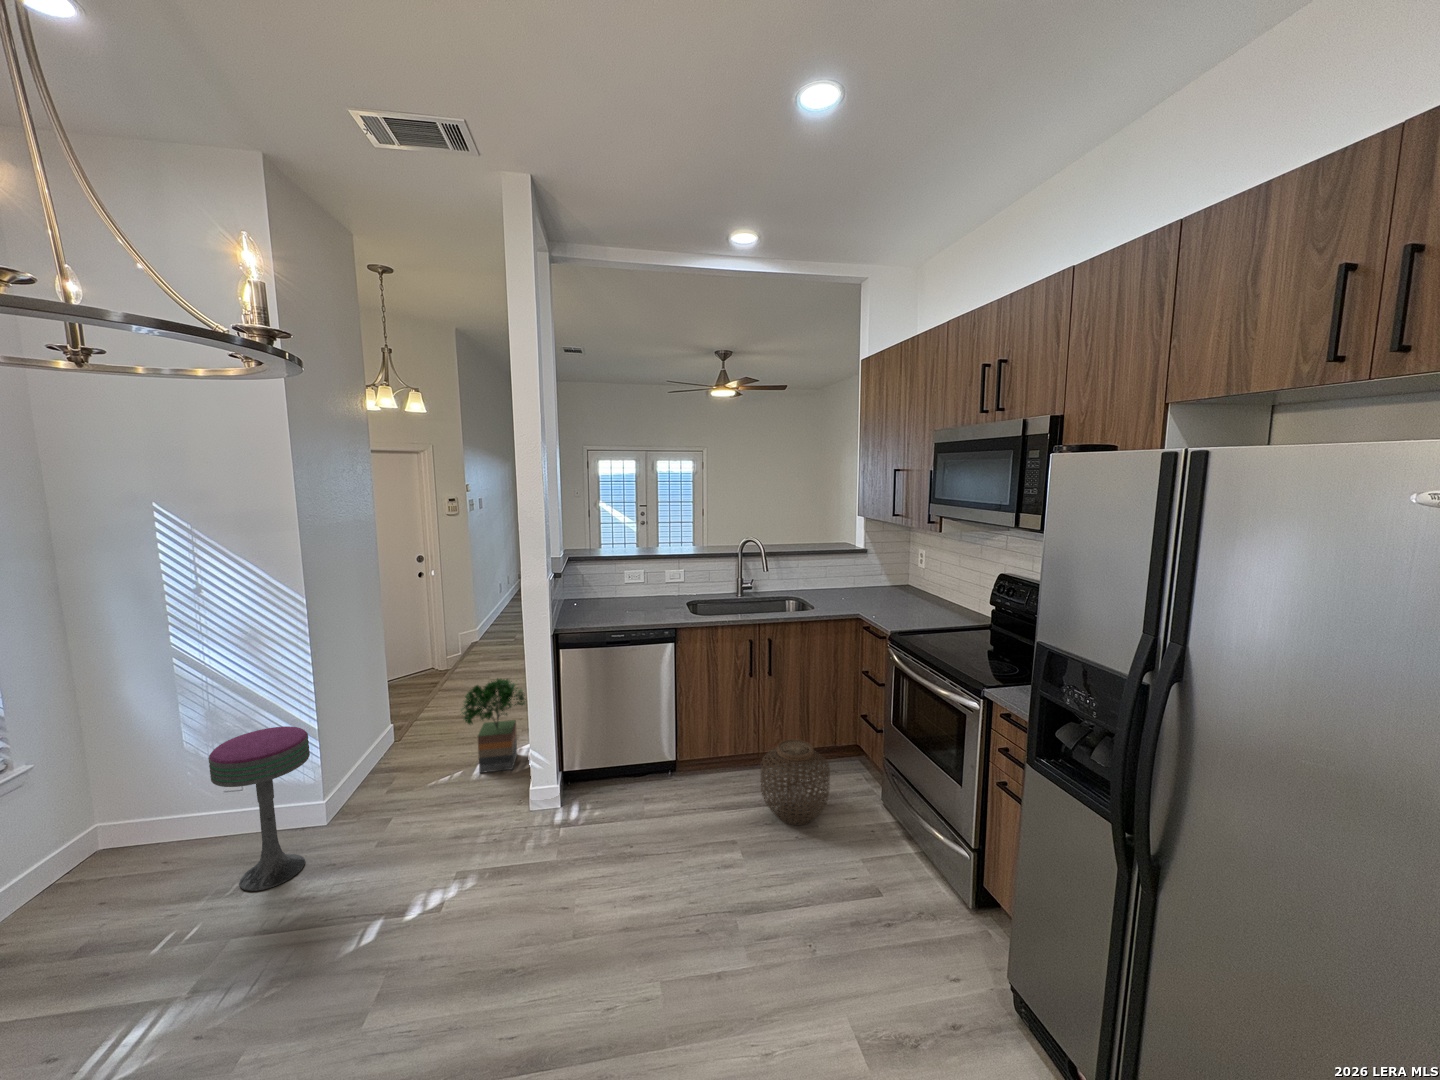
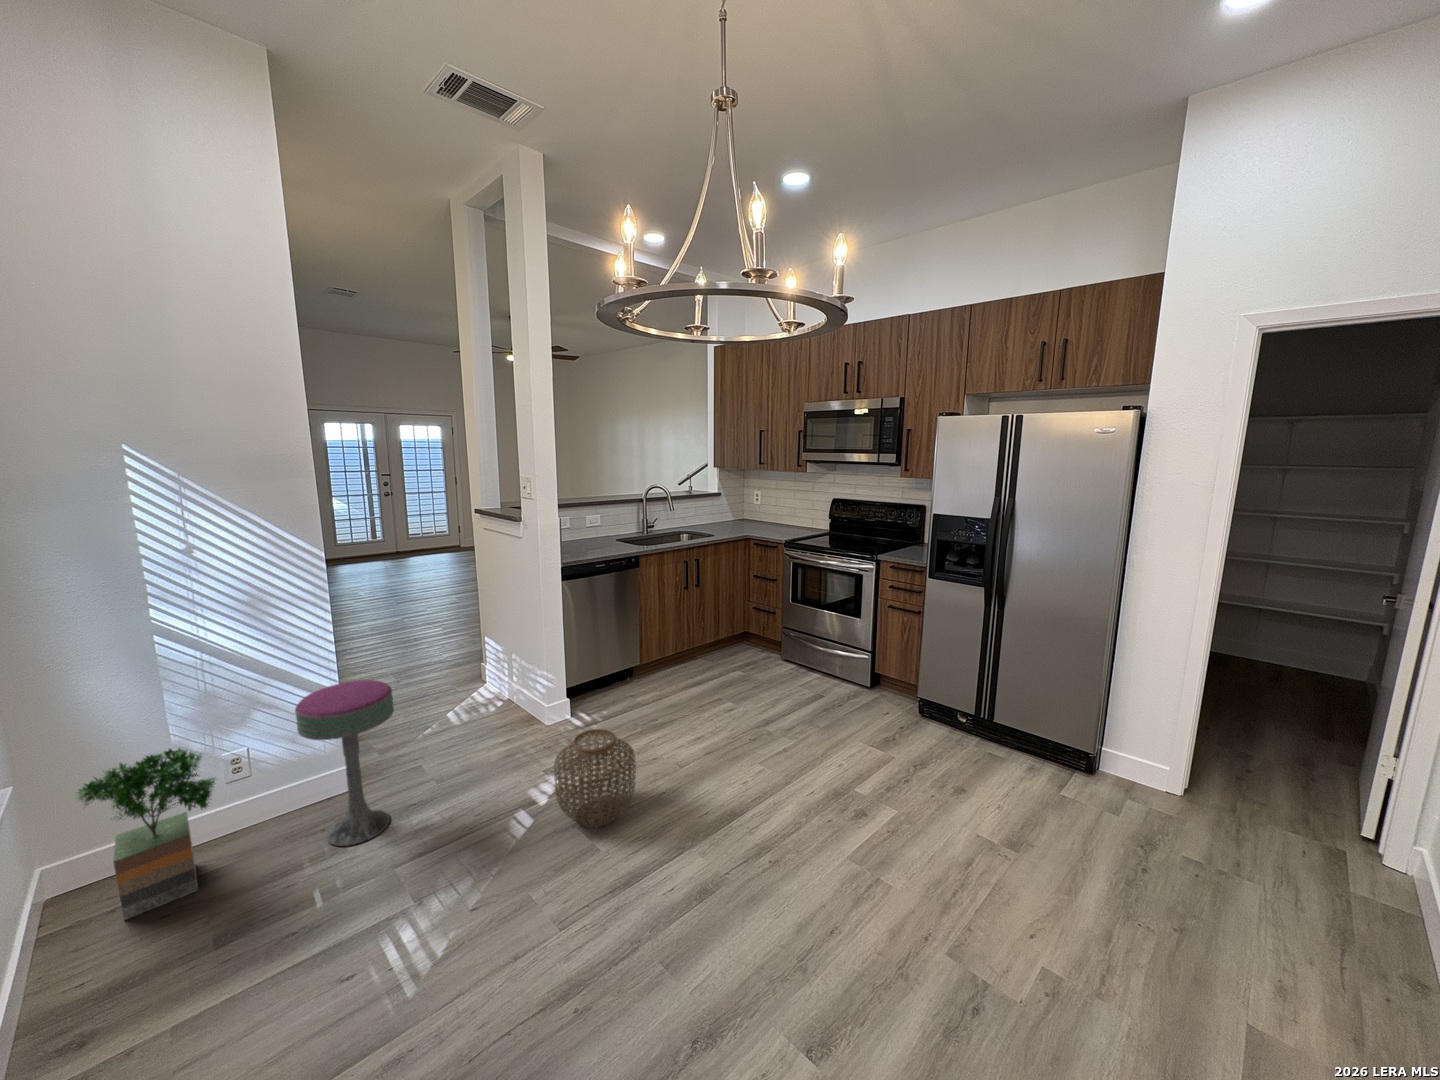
potted tree: present [461,679,526,773] -> present [77,748,215,920]
woven basket: present [761,739,830,825] -> present [554,729,636,828]

